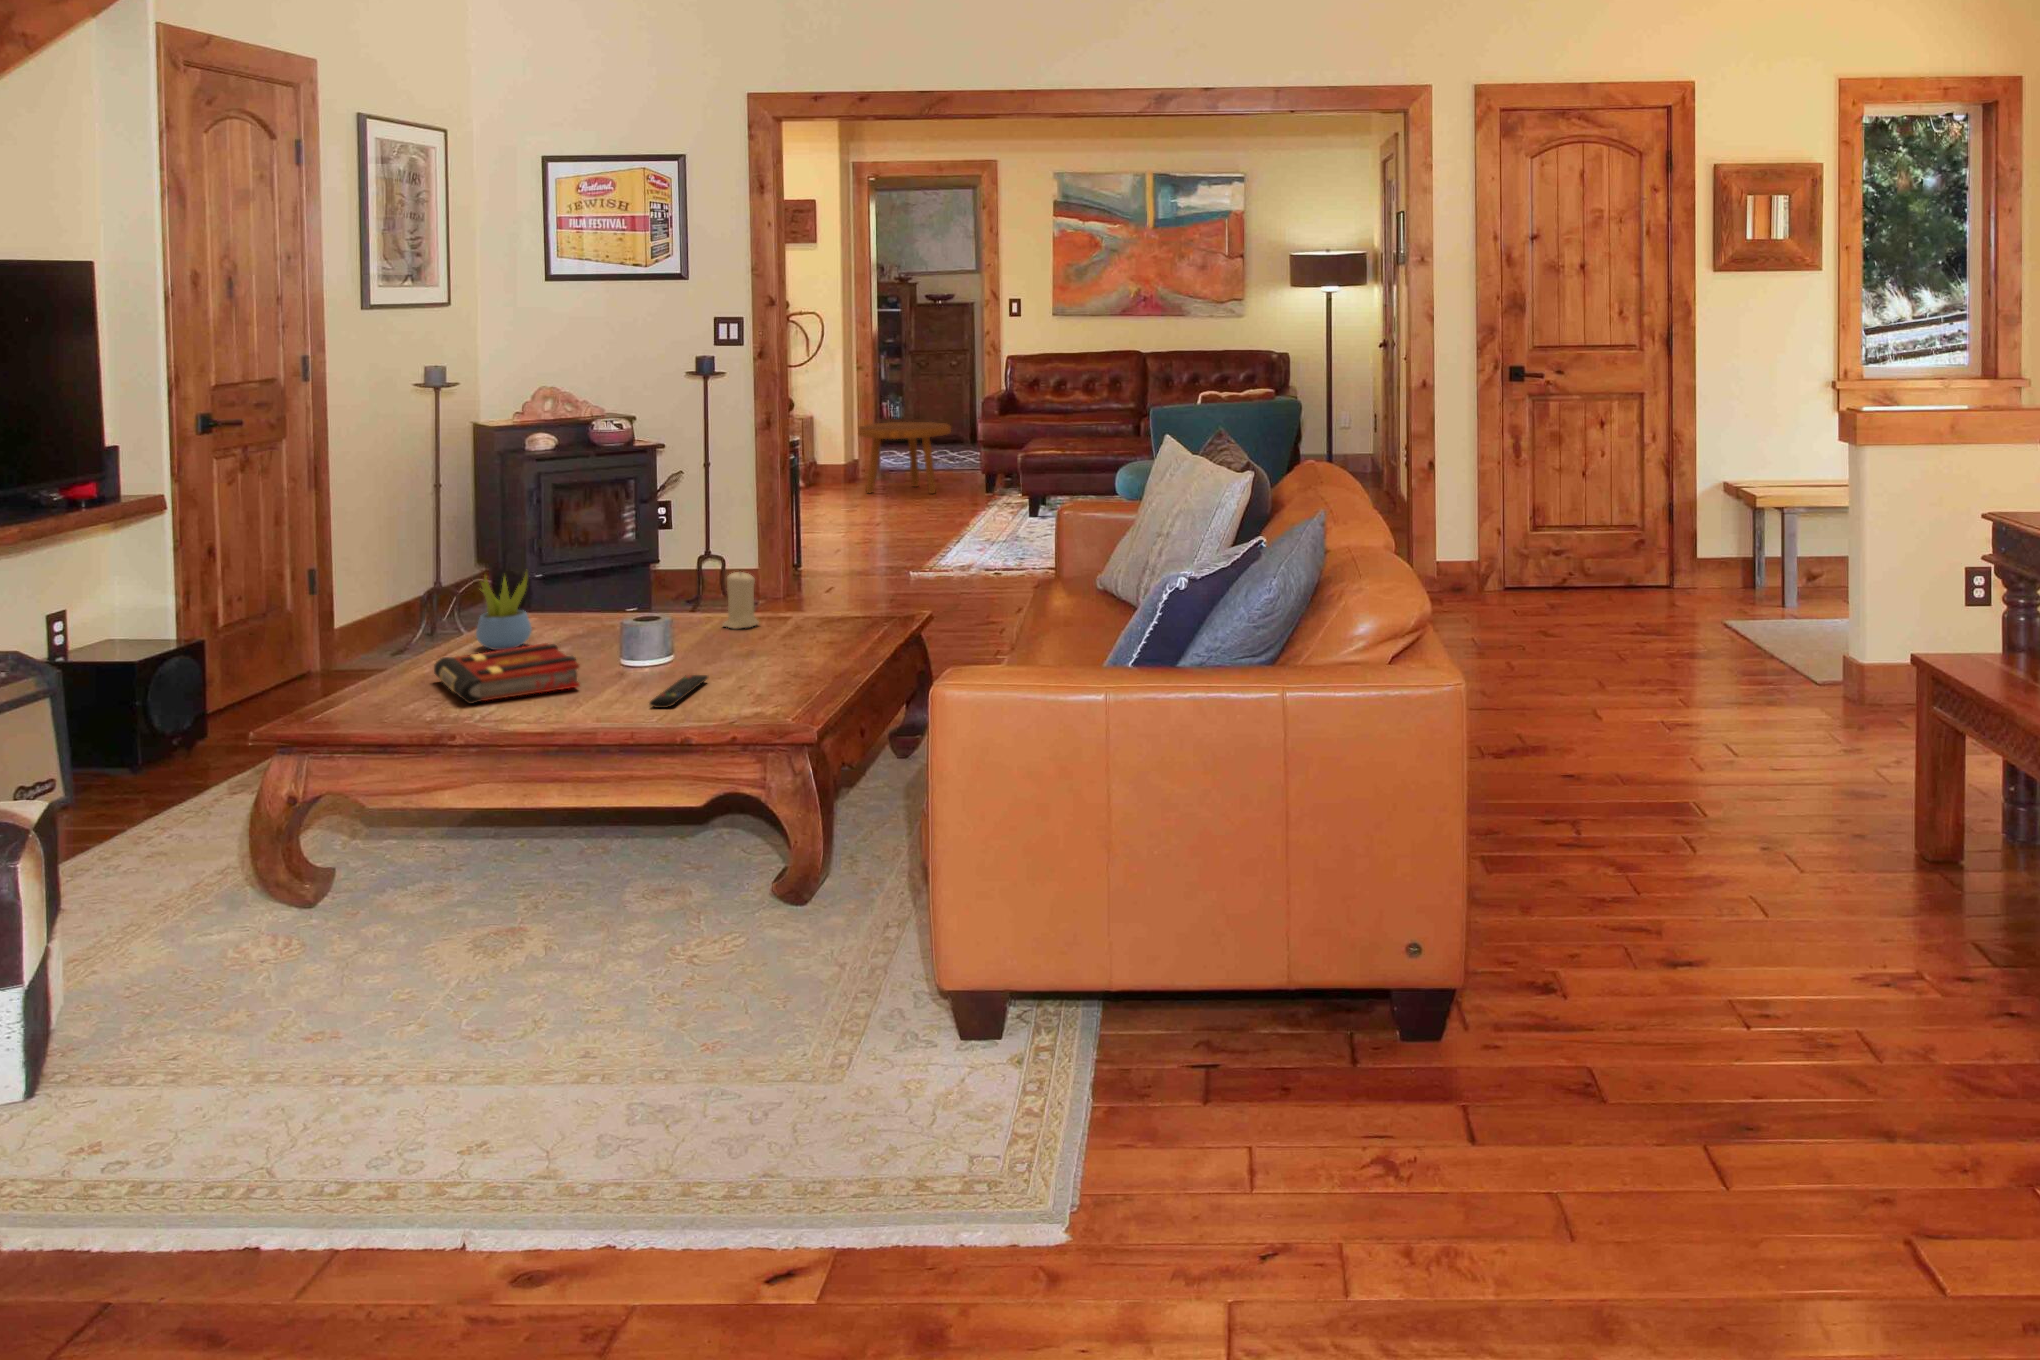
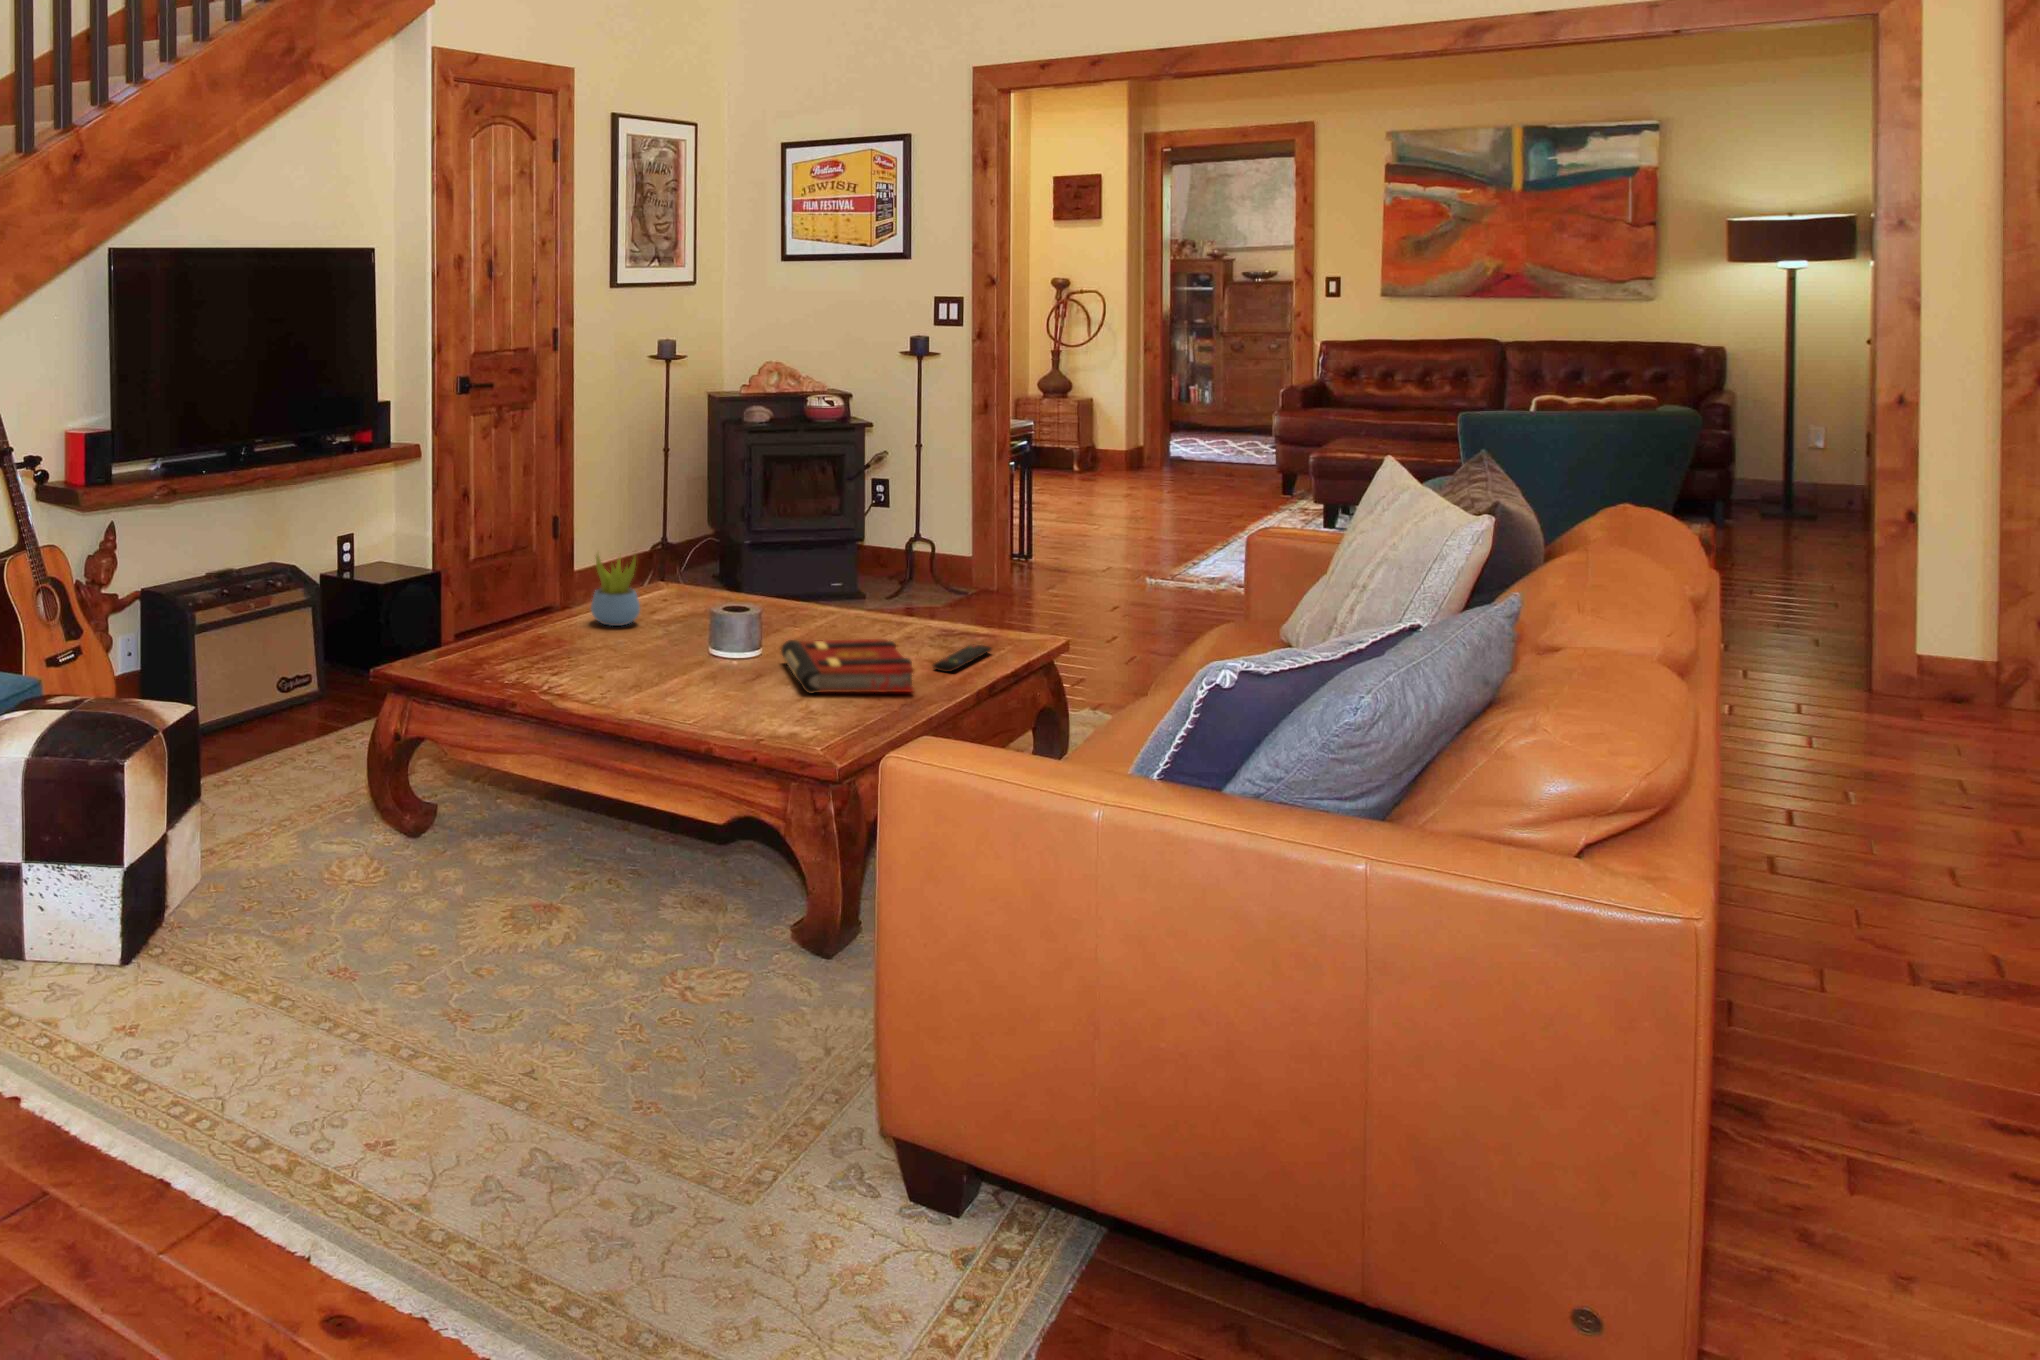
footstool: present [858,422,951,494] -> none [1134,411,1242,493]
candle: present [723,571,759,629] -> none [824,575,862,636]
book: present [434,643,580,704] -> present [781,639,914,693]
remote control: present [650,675,708,708] -> present [933,644,991,672]

